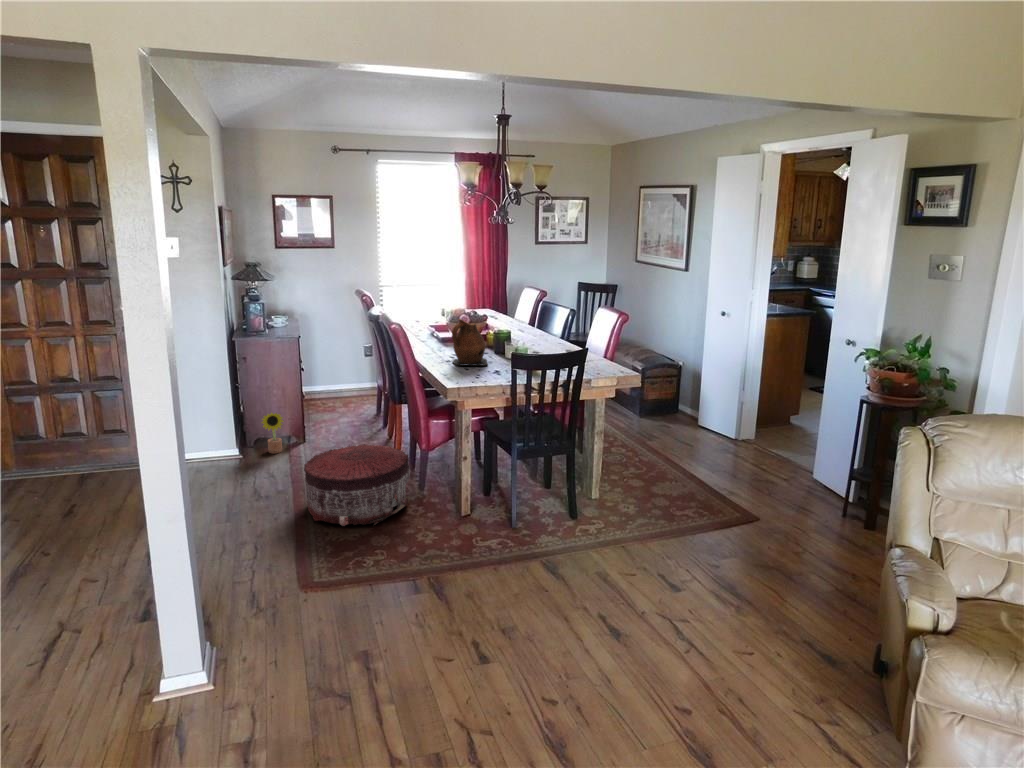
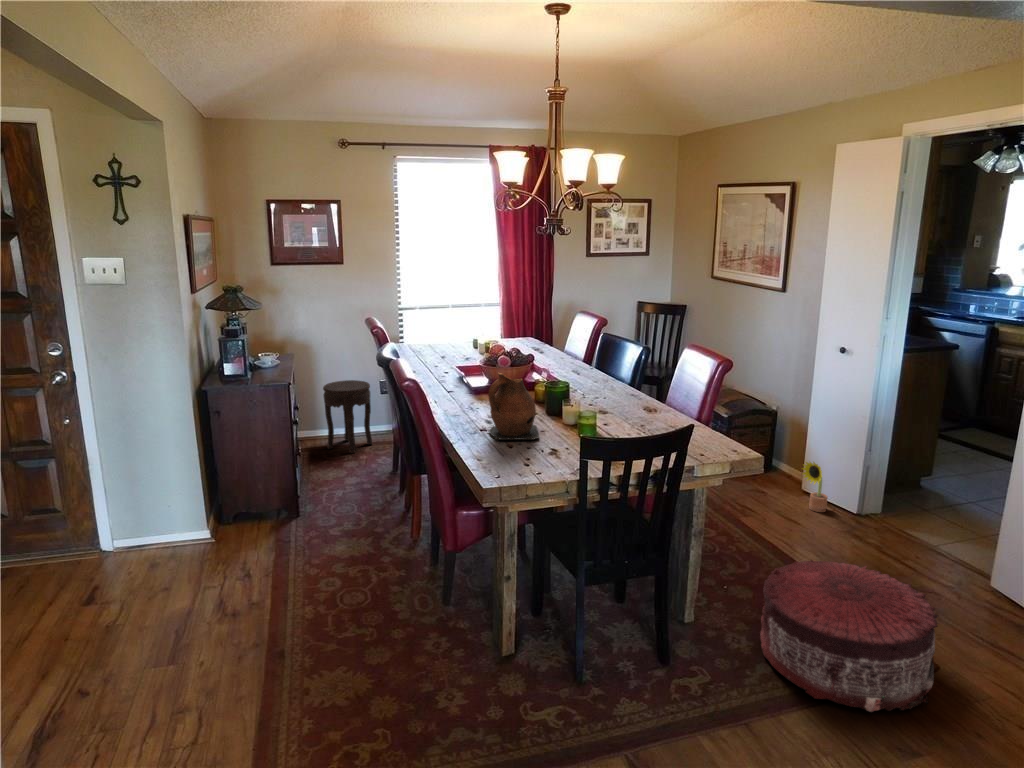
side table: none [317,345,358,404] -> present [323,380,372,453]
decorative plant: present [262,413,283,453] -> present [802,462,828,512]
pouf: present [304,445,410,526] -> present [760,560,938,712]

